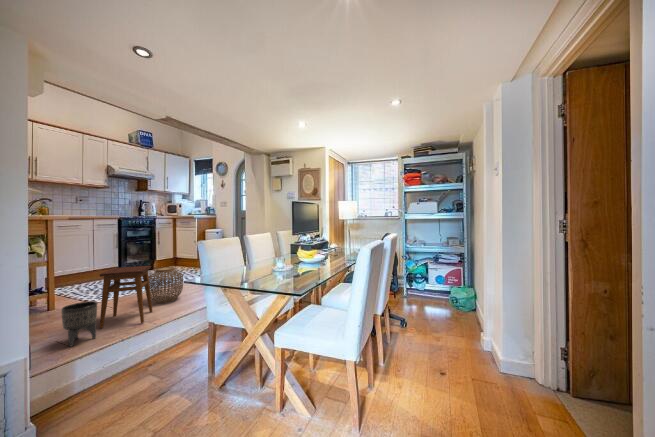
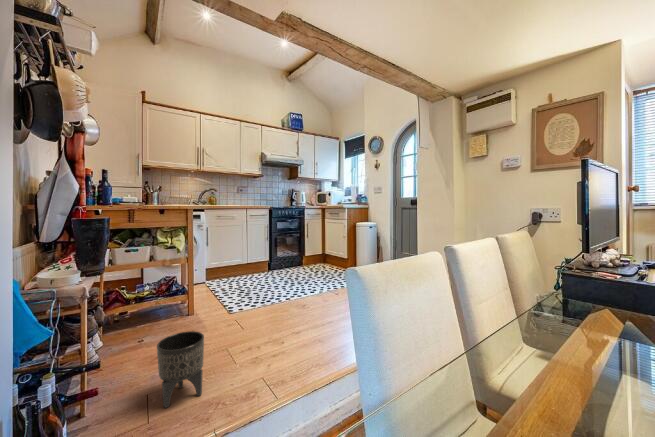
stool: present [100,266,152,328] -> none [215,276,286,375]
woven basket: present [149,267,183,303] -> none [283,276,329,330]

